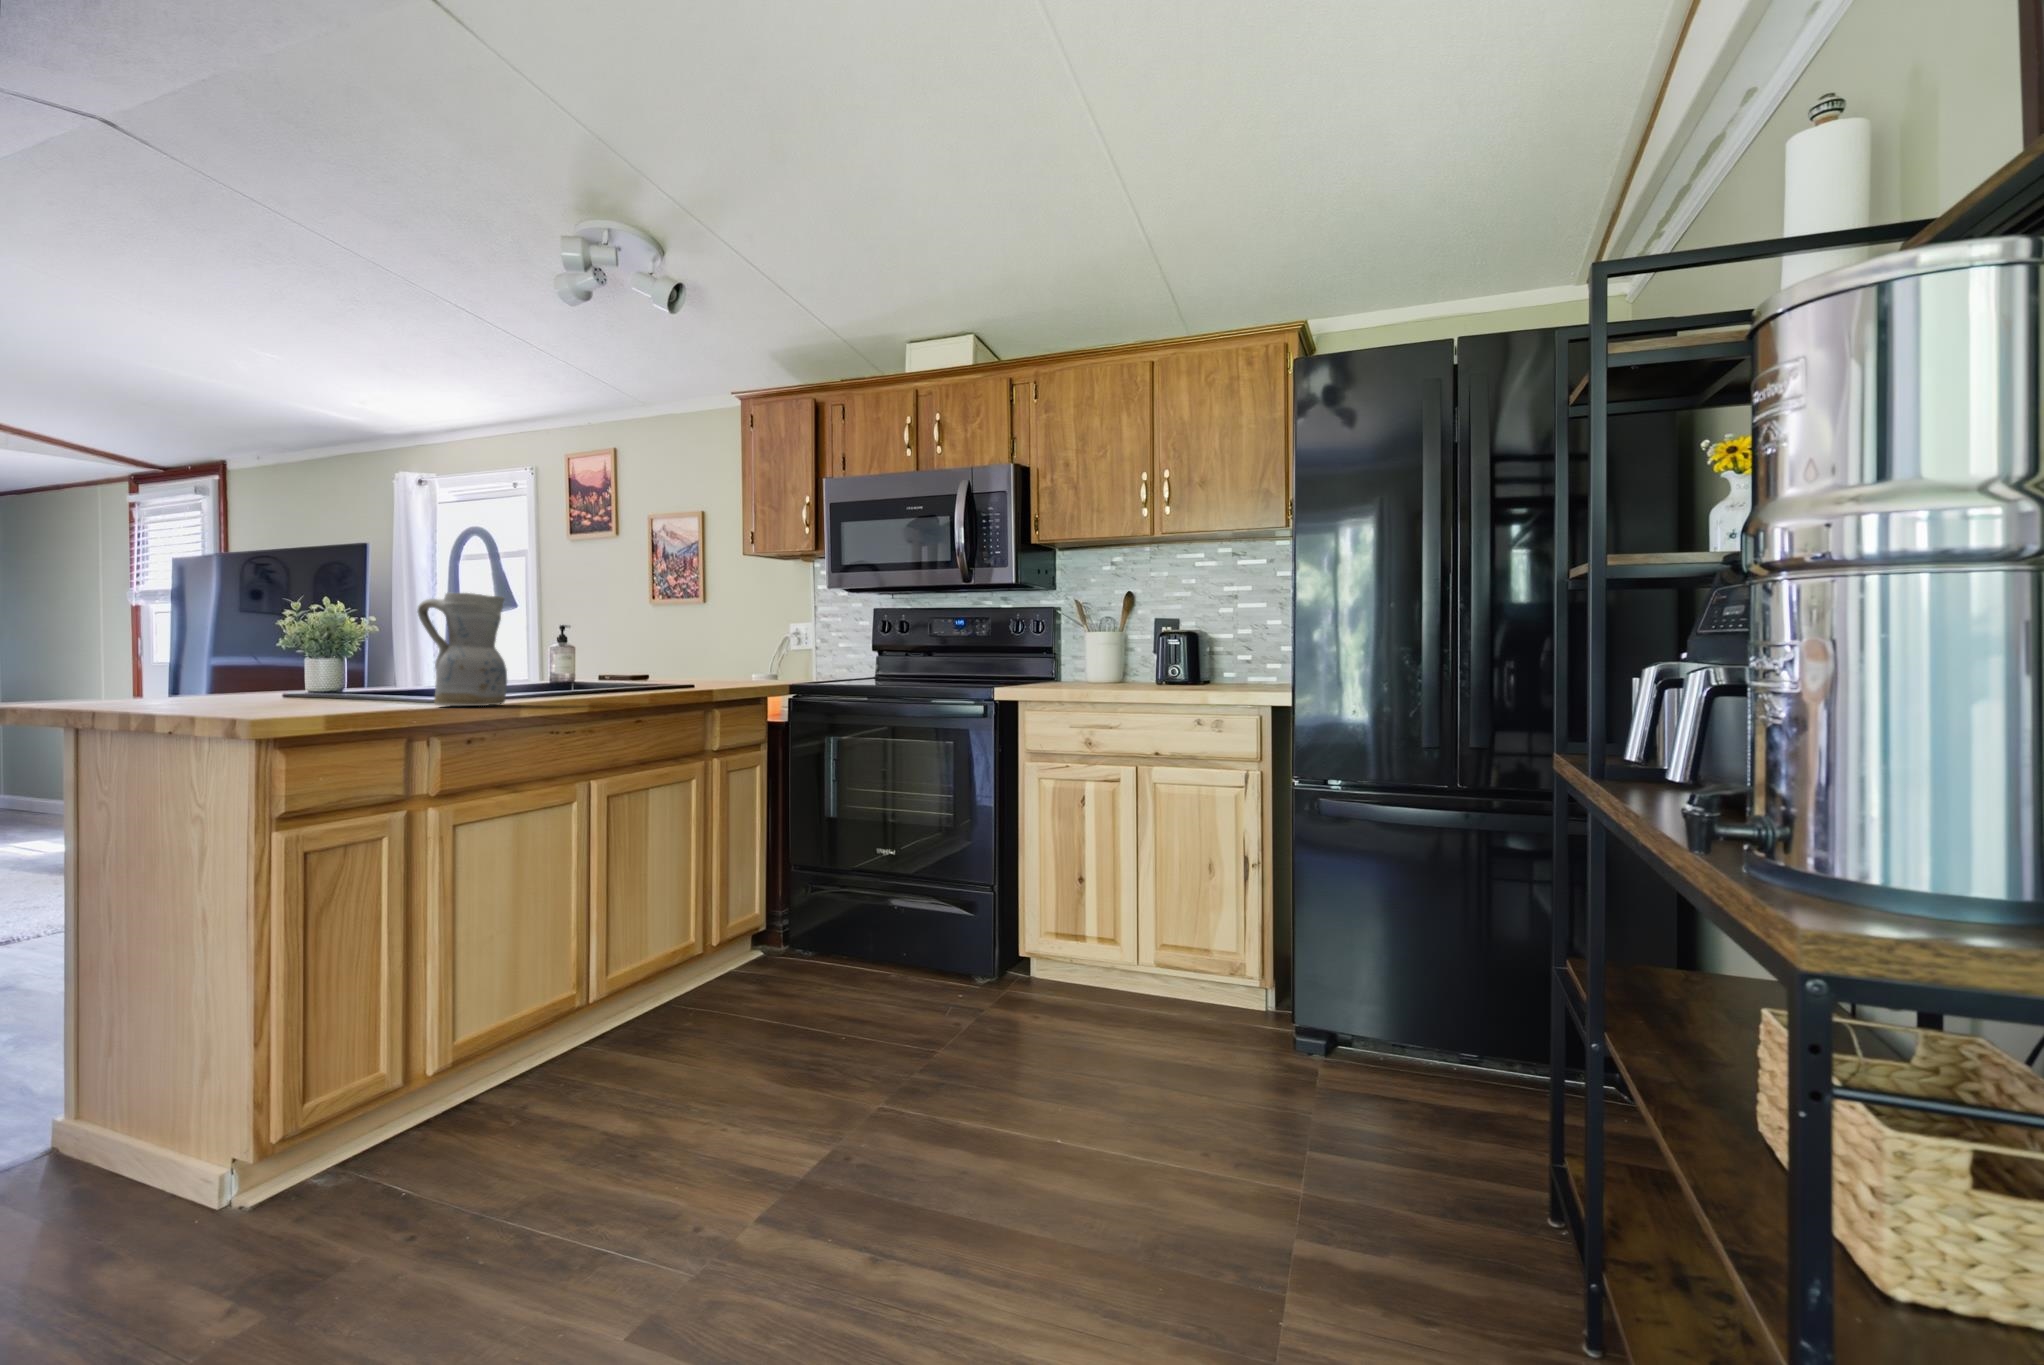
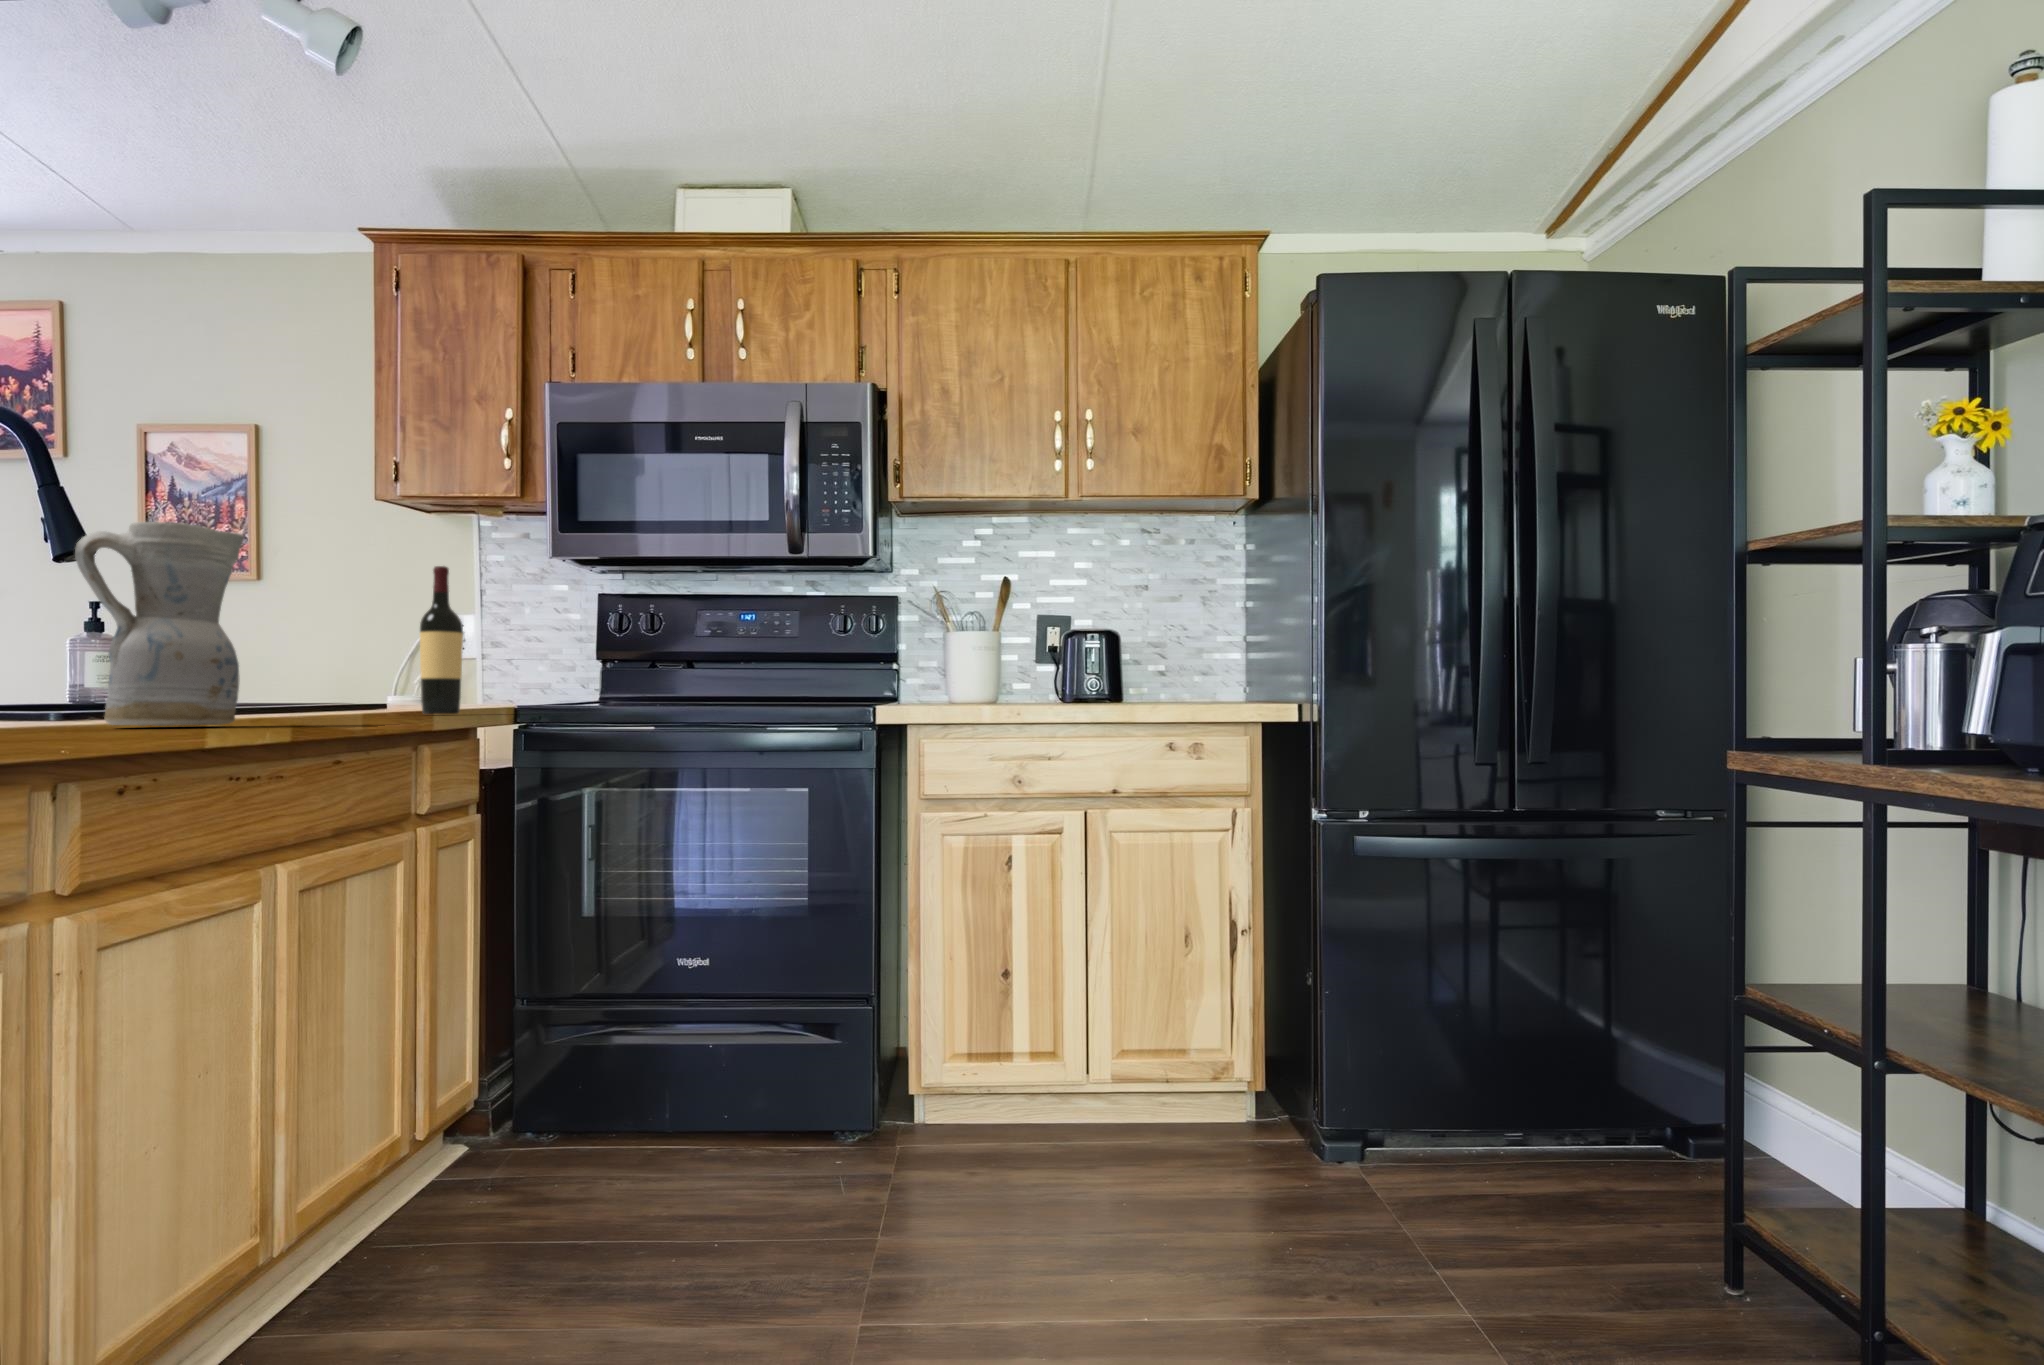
wine bottle: none [715,600,740,690] -> present [420,566,463,714]

